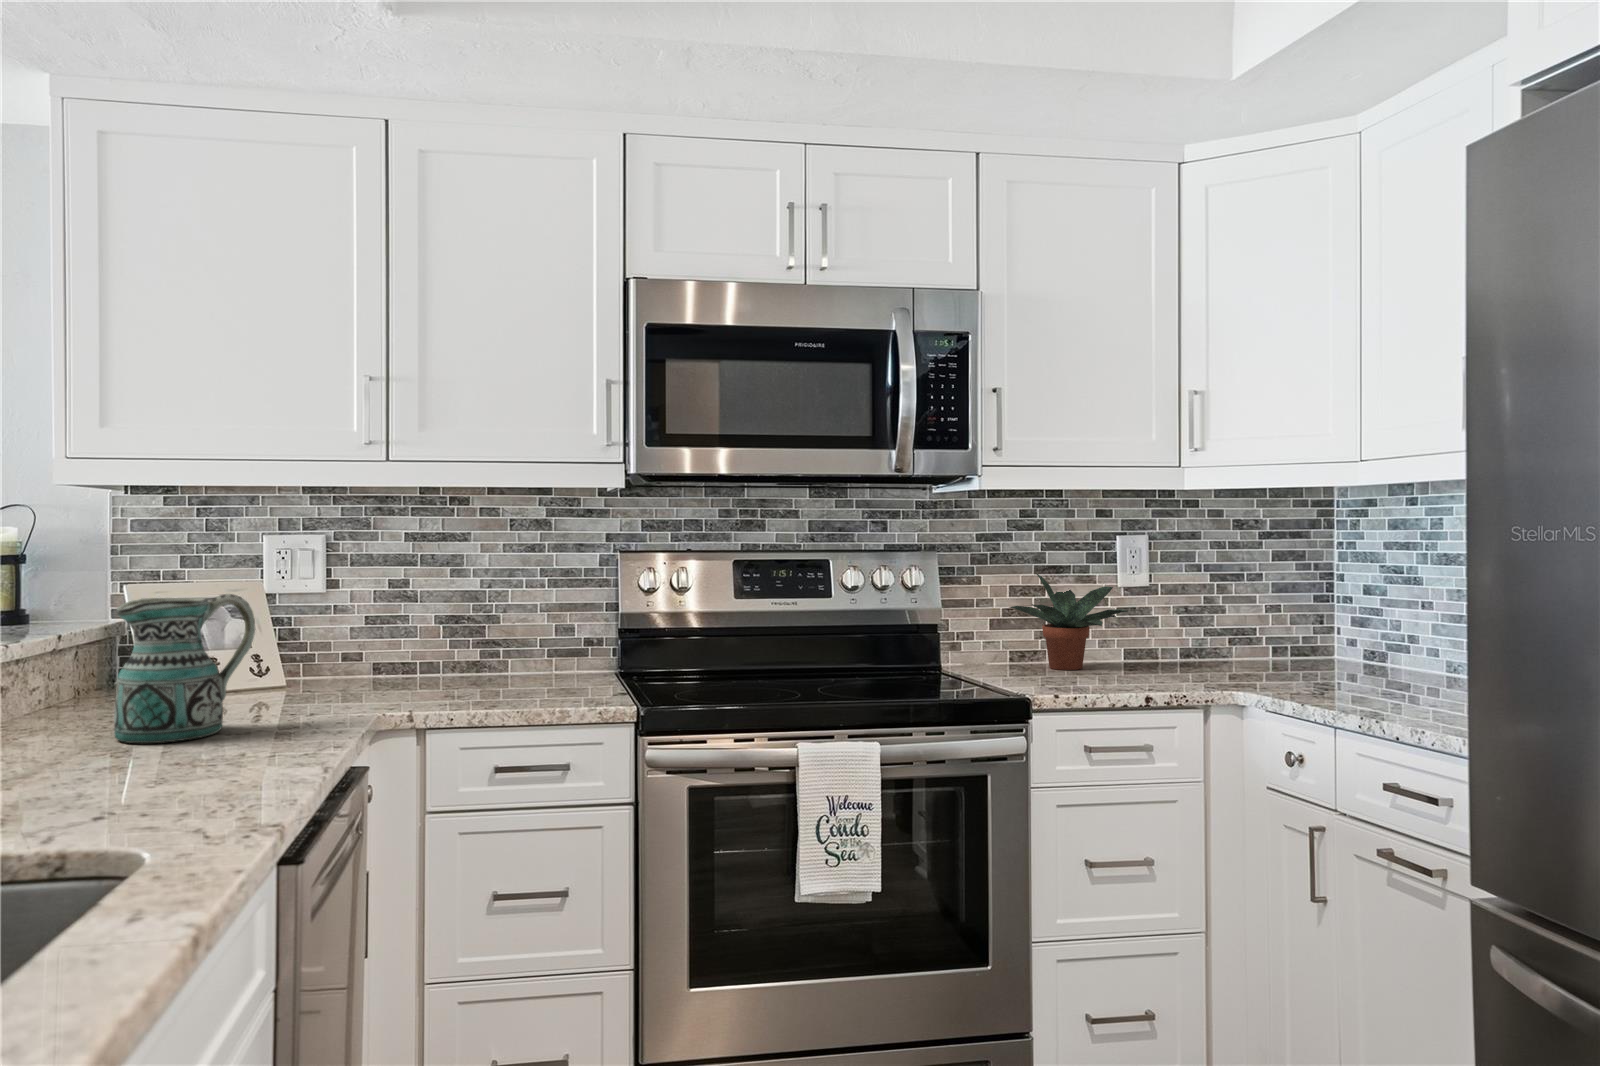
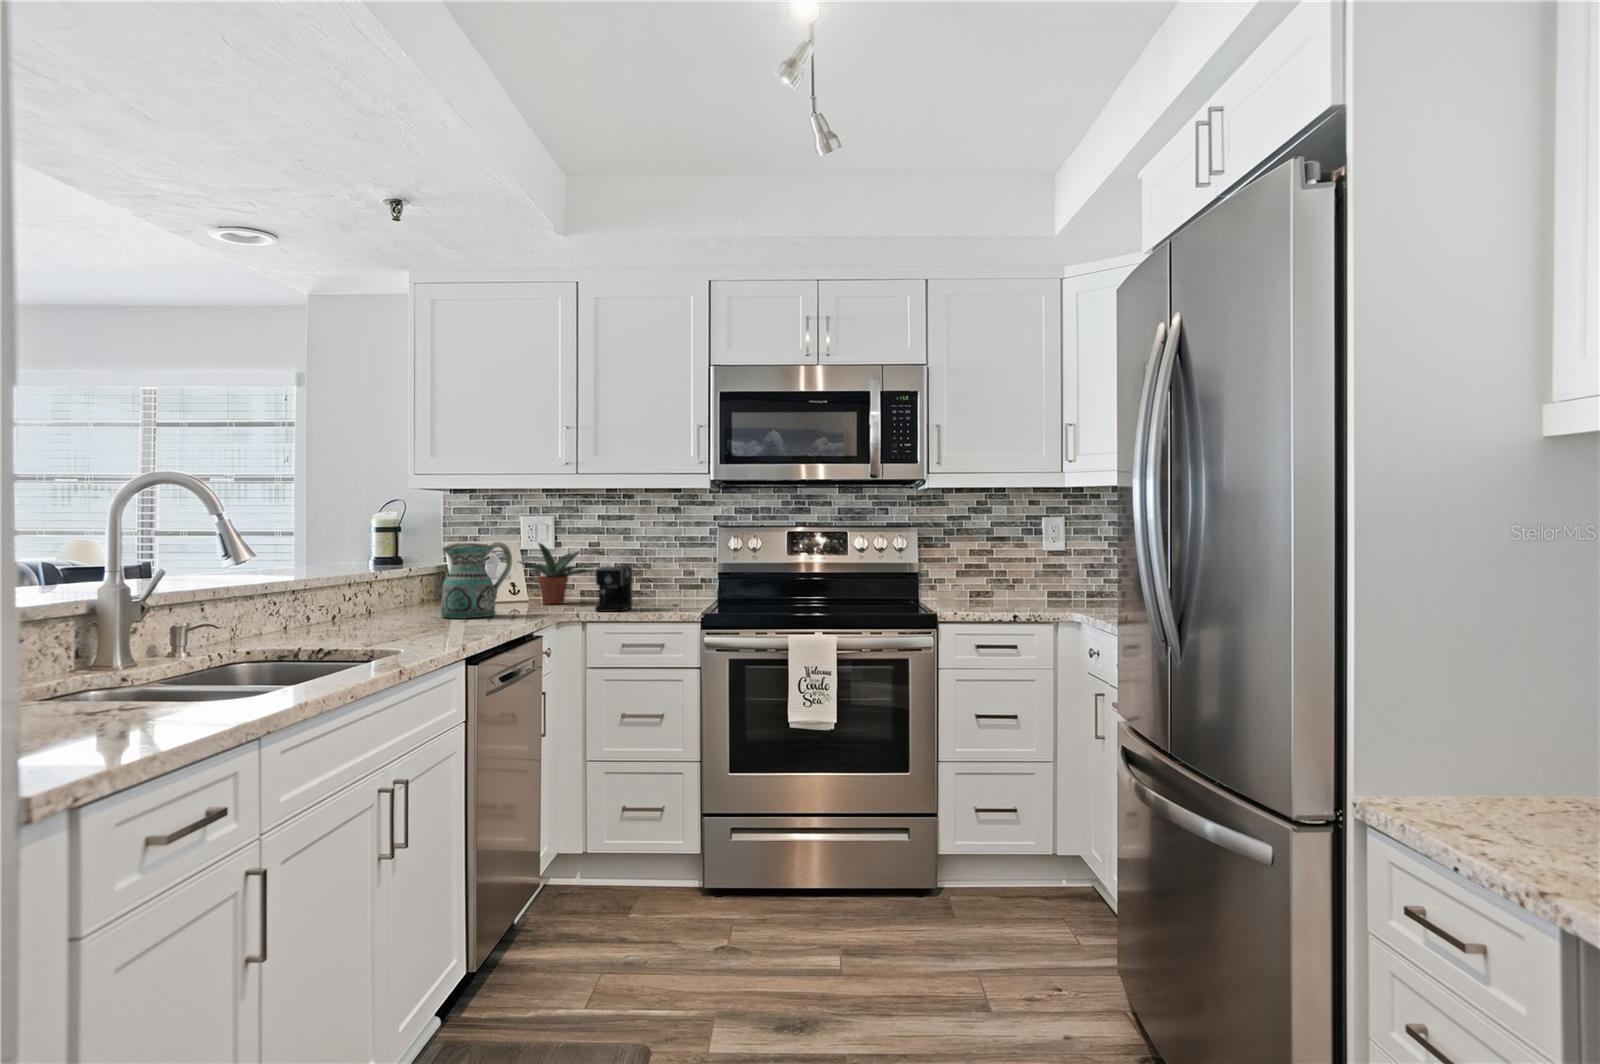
potted plant: present [1010,574,1127,670] -> present [519,543,592,604]
coffee maker: none [411,628,556,712] -> present [595,566,679,611]

